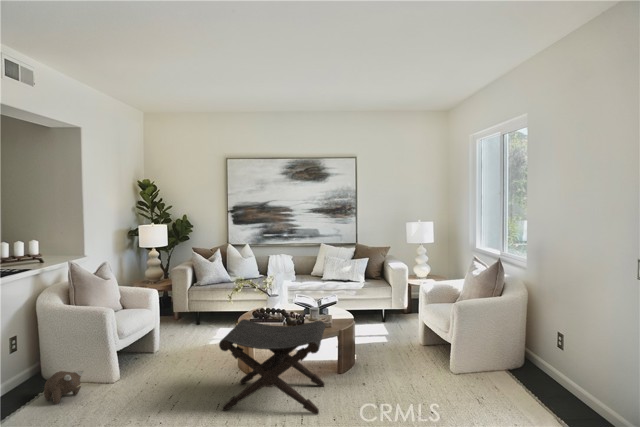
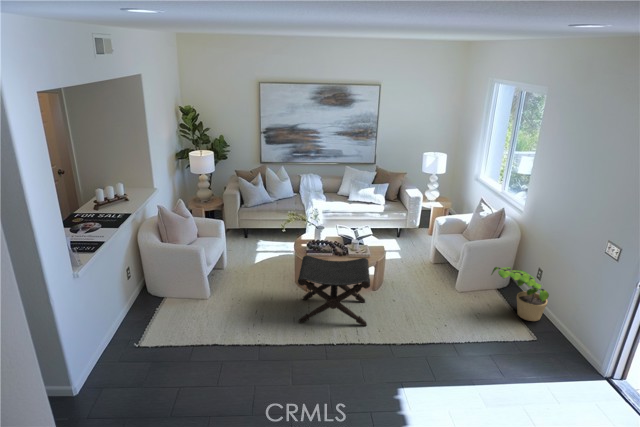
potted plant: none [493,326,580,407] -> present [491,267,549,321]
plush toy: present [44,370,84,404] -> none [165,293,194,316]

